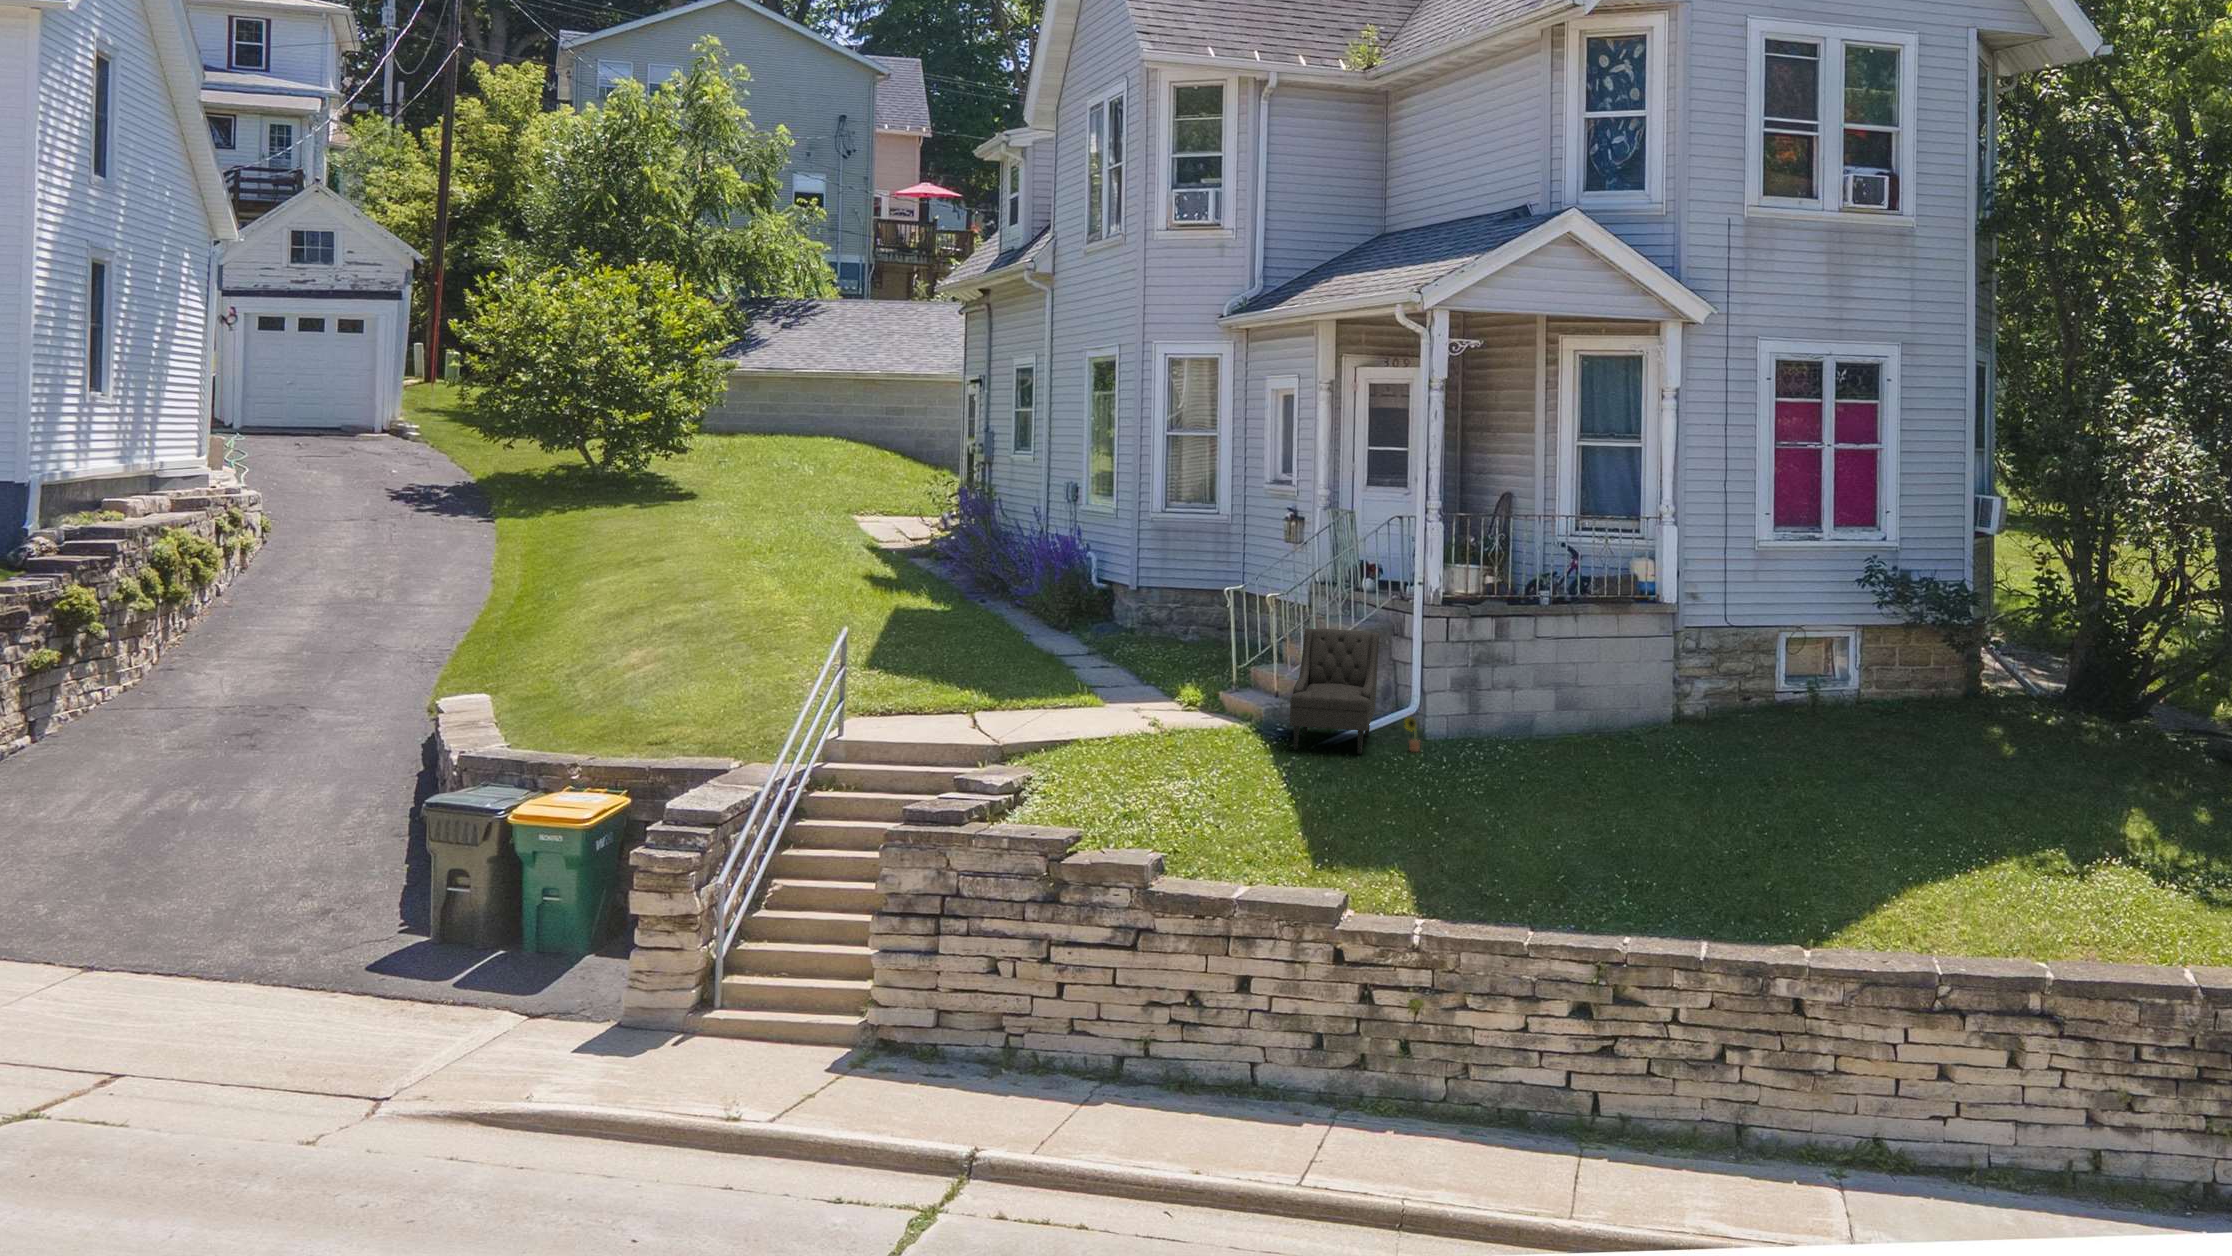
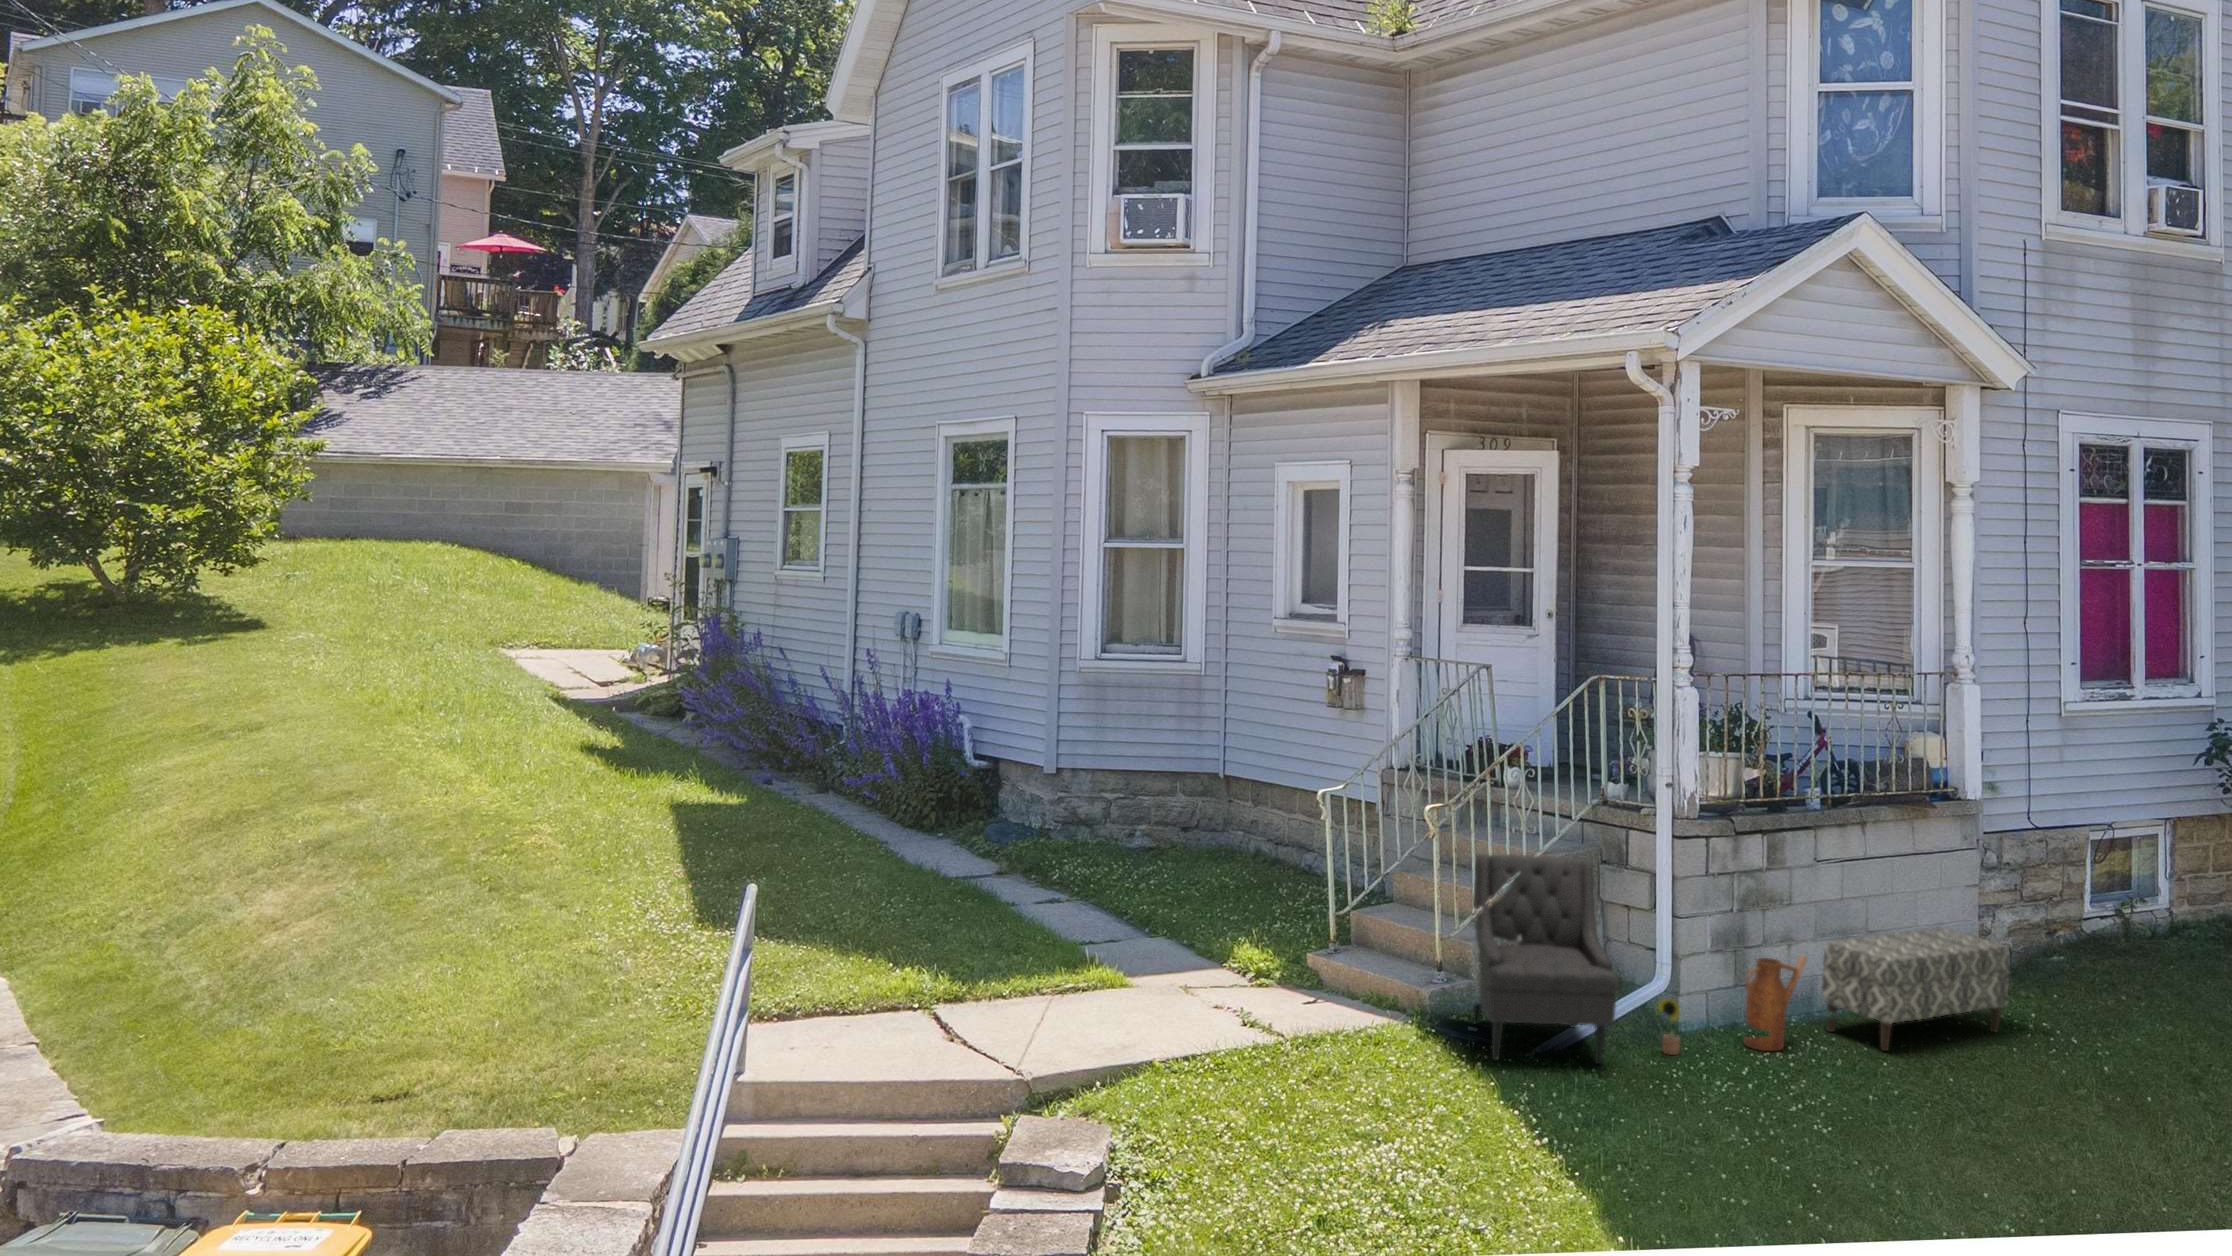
bench: none [1531,684,1663,755] -> present [1822,928,2010,1051]
watering can: none [1465,695,1514,753] -> present [1743,956,1806,1051]

